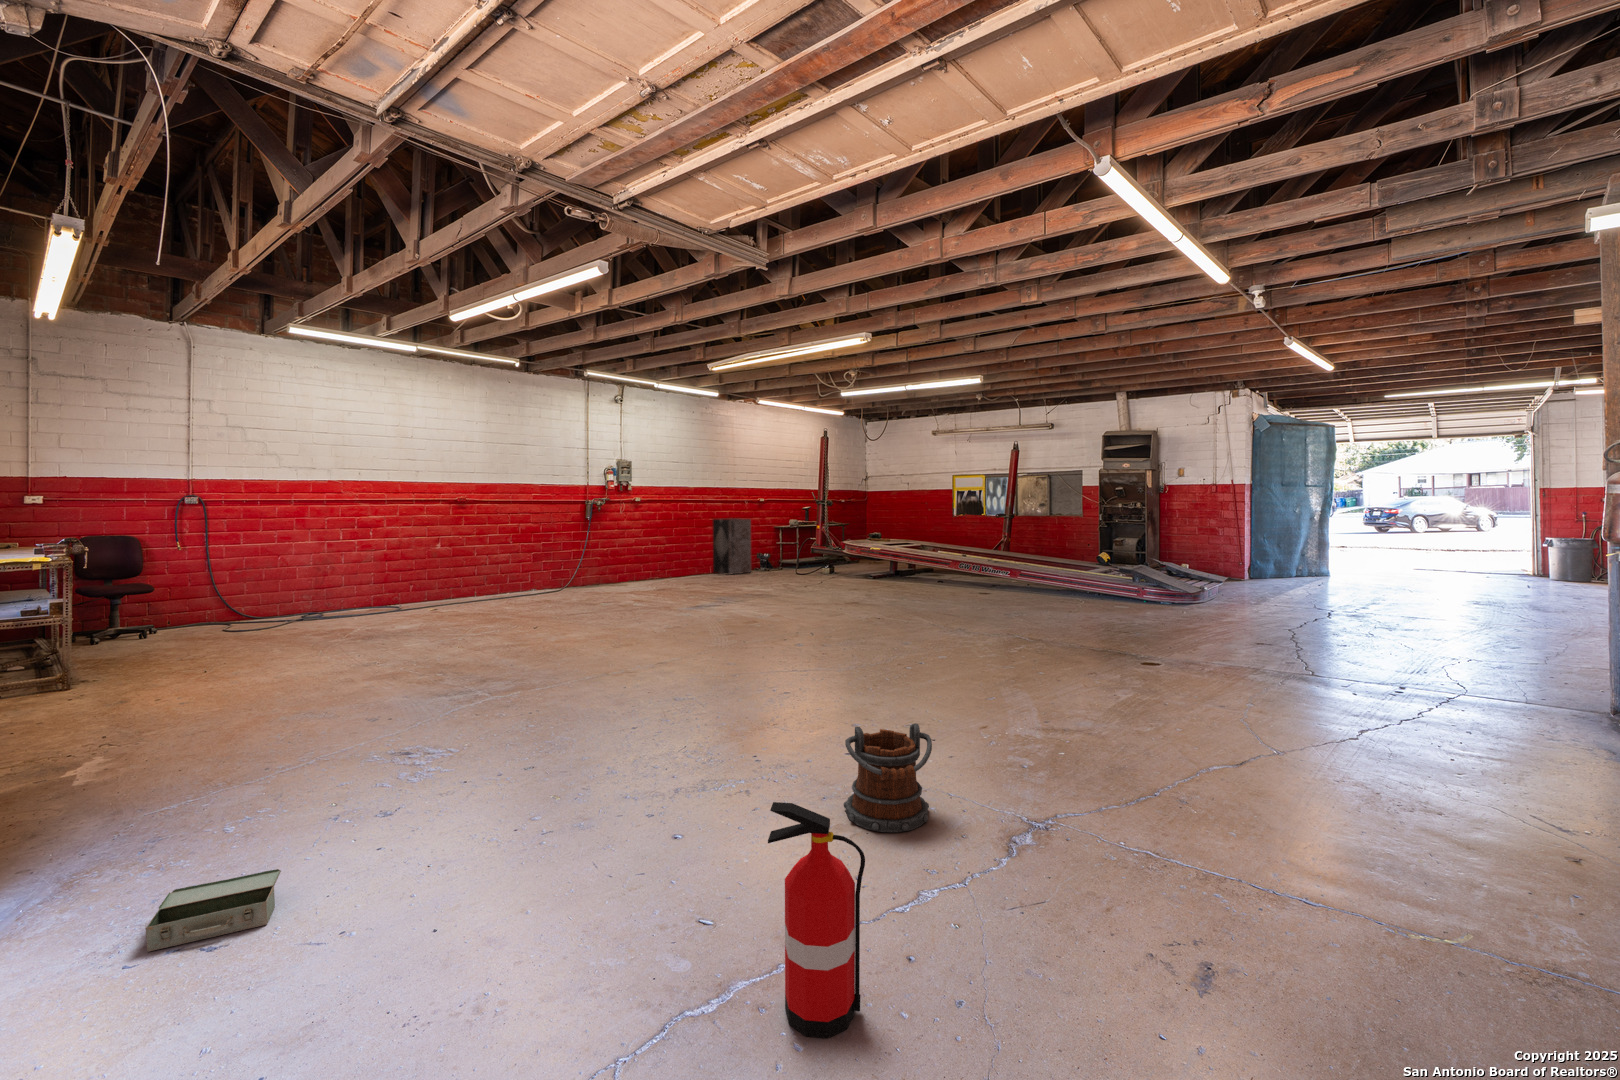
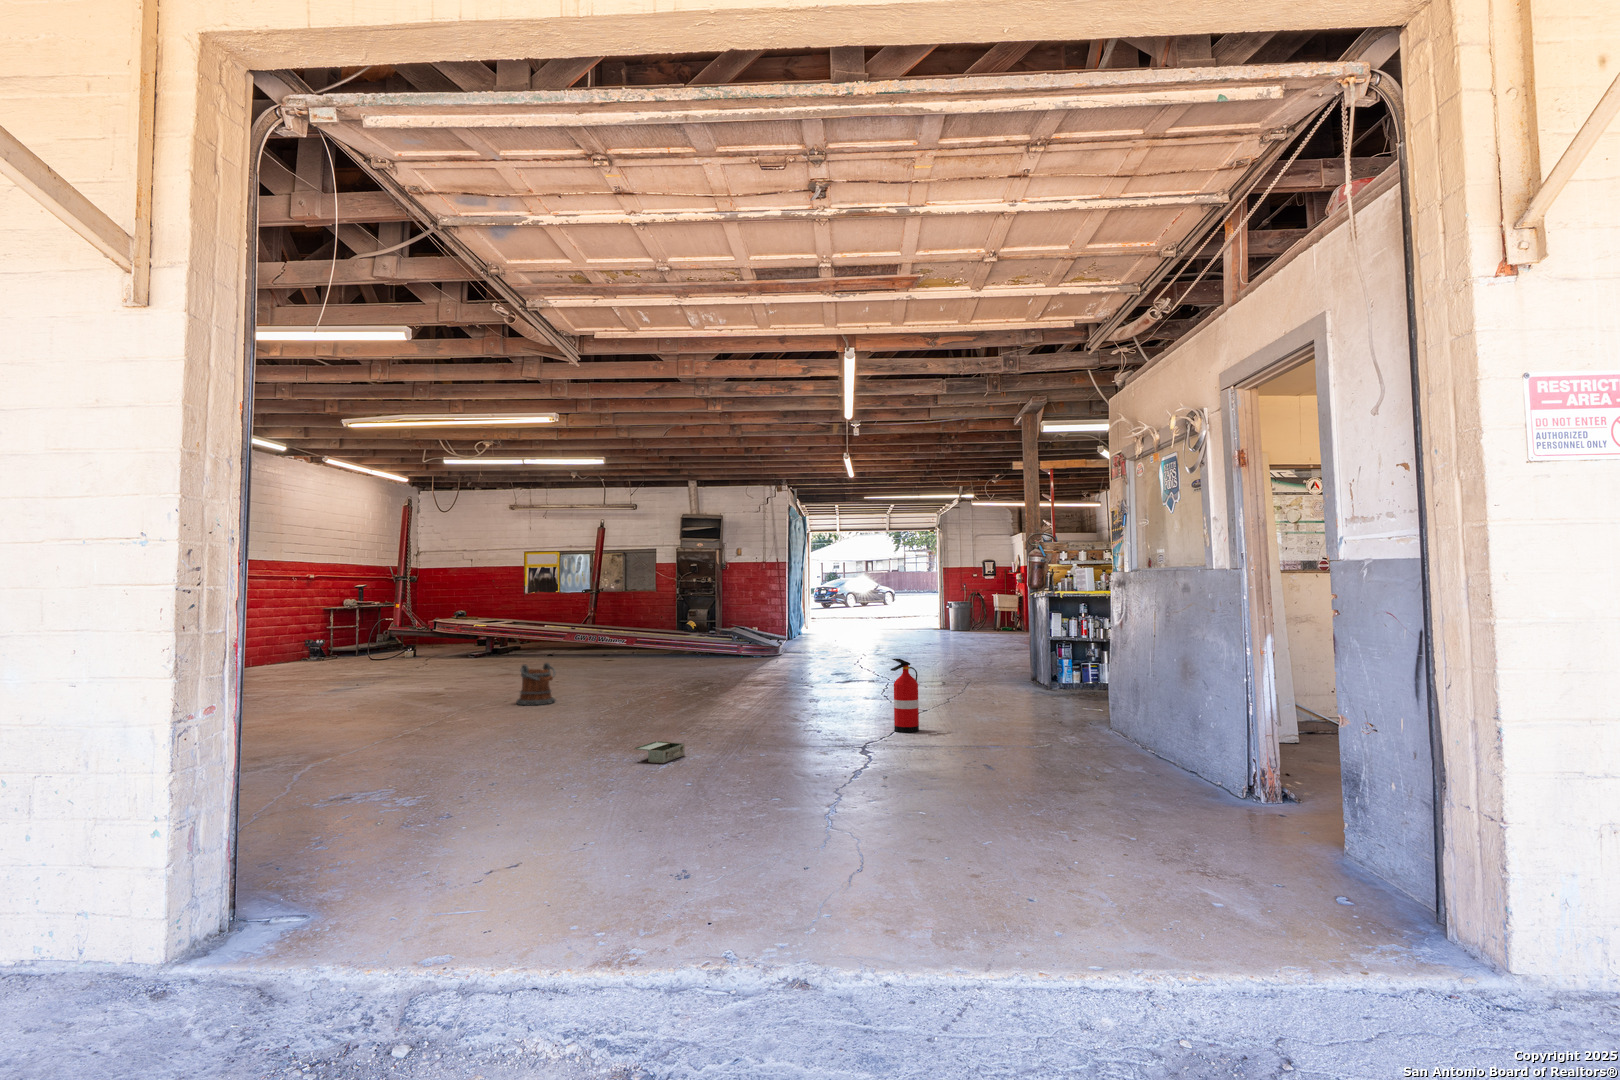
storage cabinet: present [713,518,751,575] -> none [267,597,322,666]
bucket: present [844,723,932,832] -> present [516,663,555,705]

